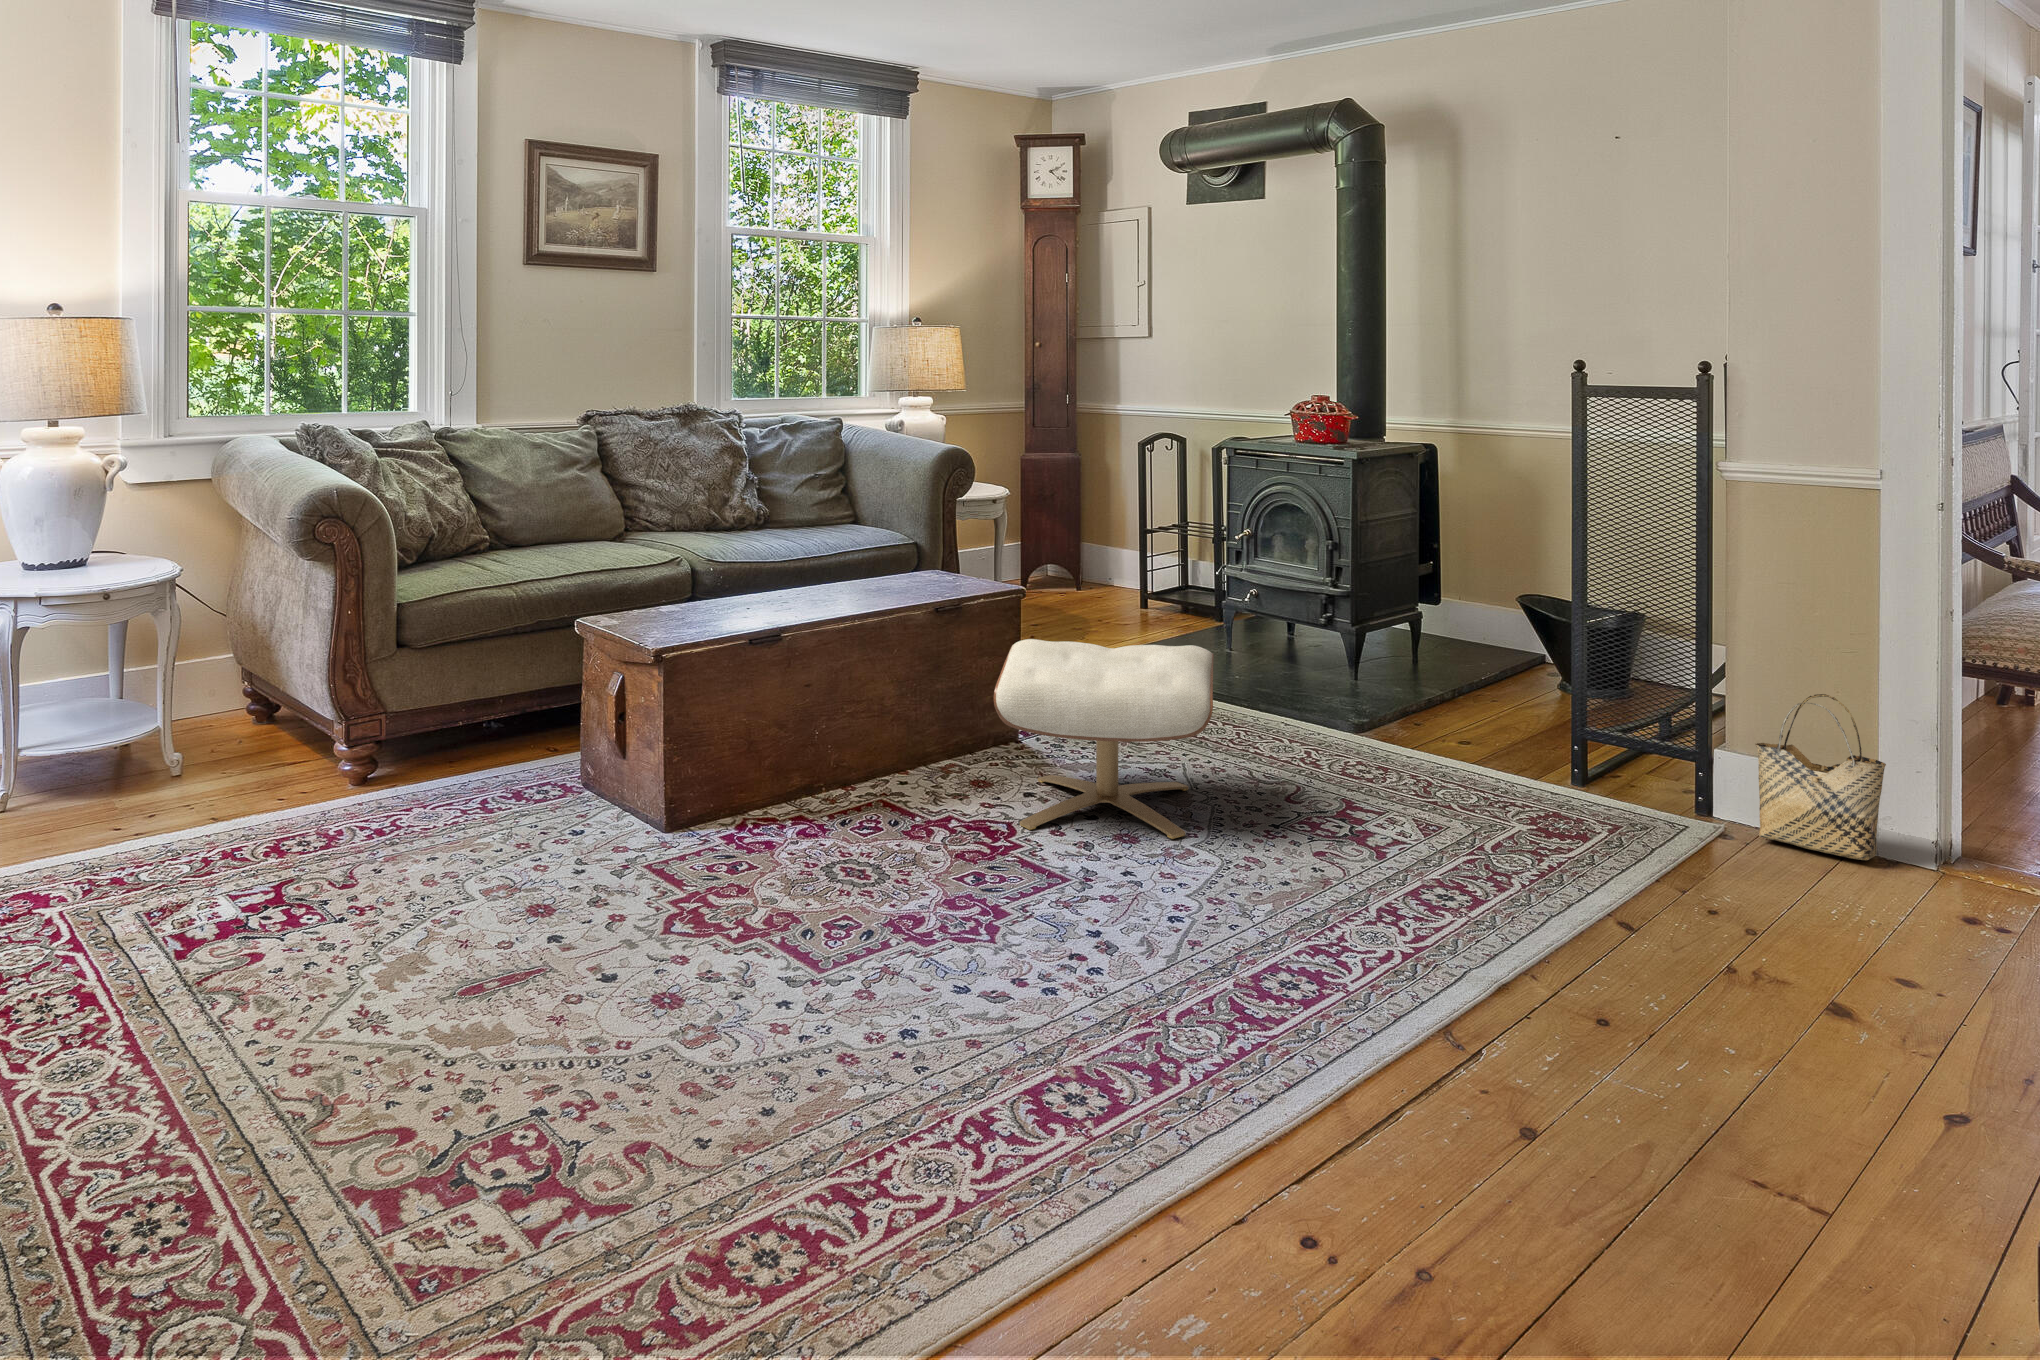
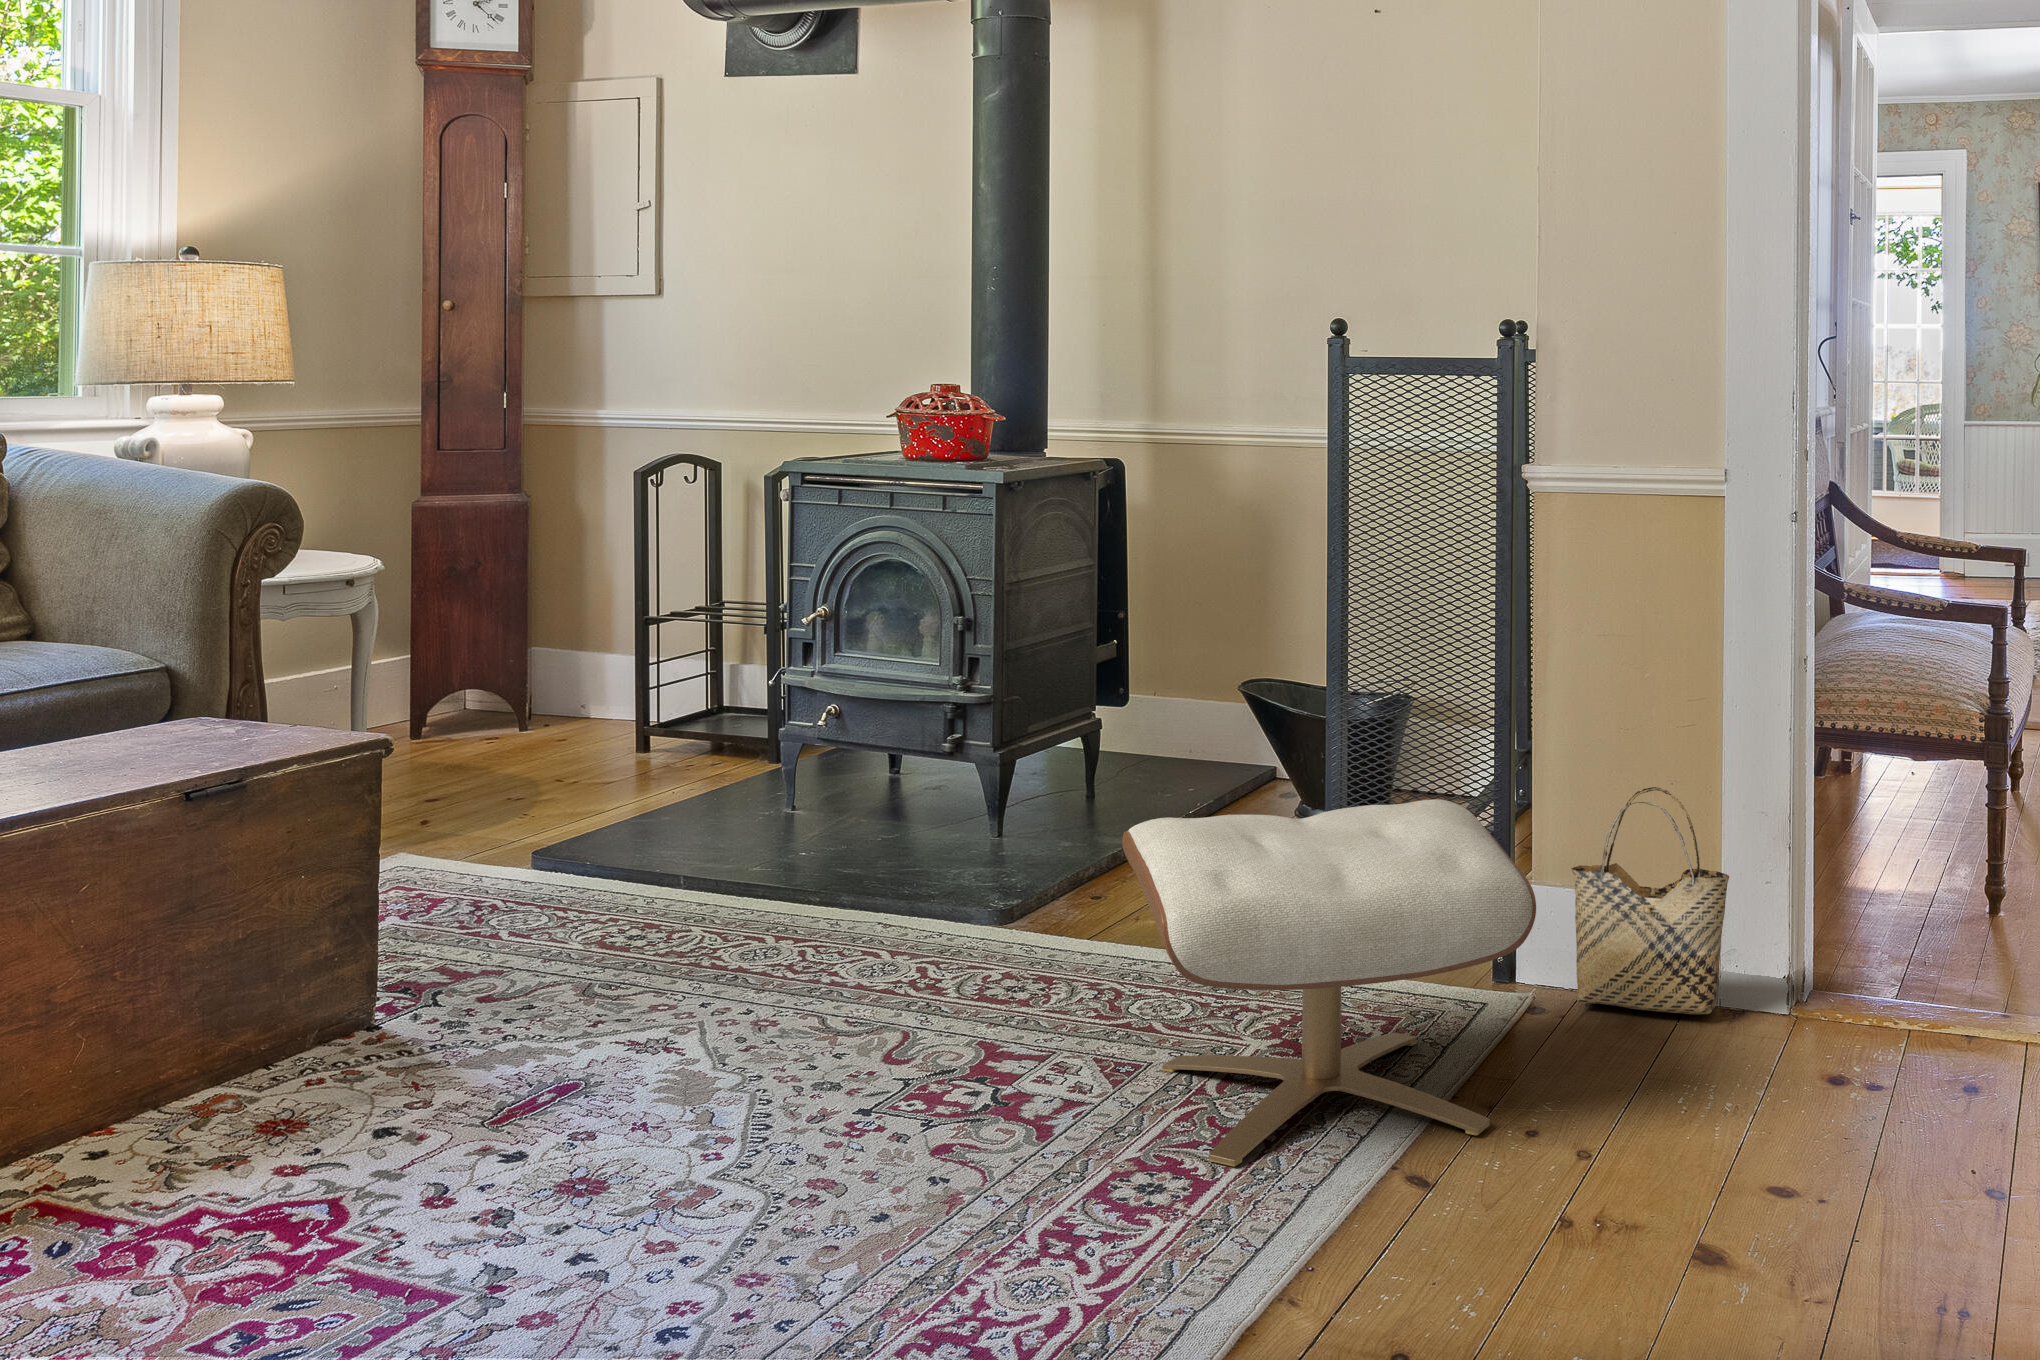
ottoman: present [994,639,1214,839] -> present [1122,799,1536,1167]

